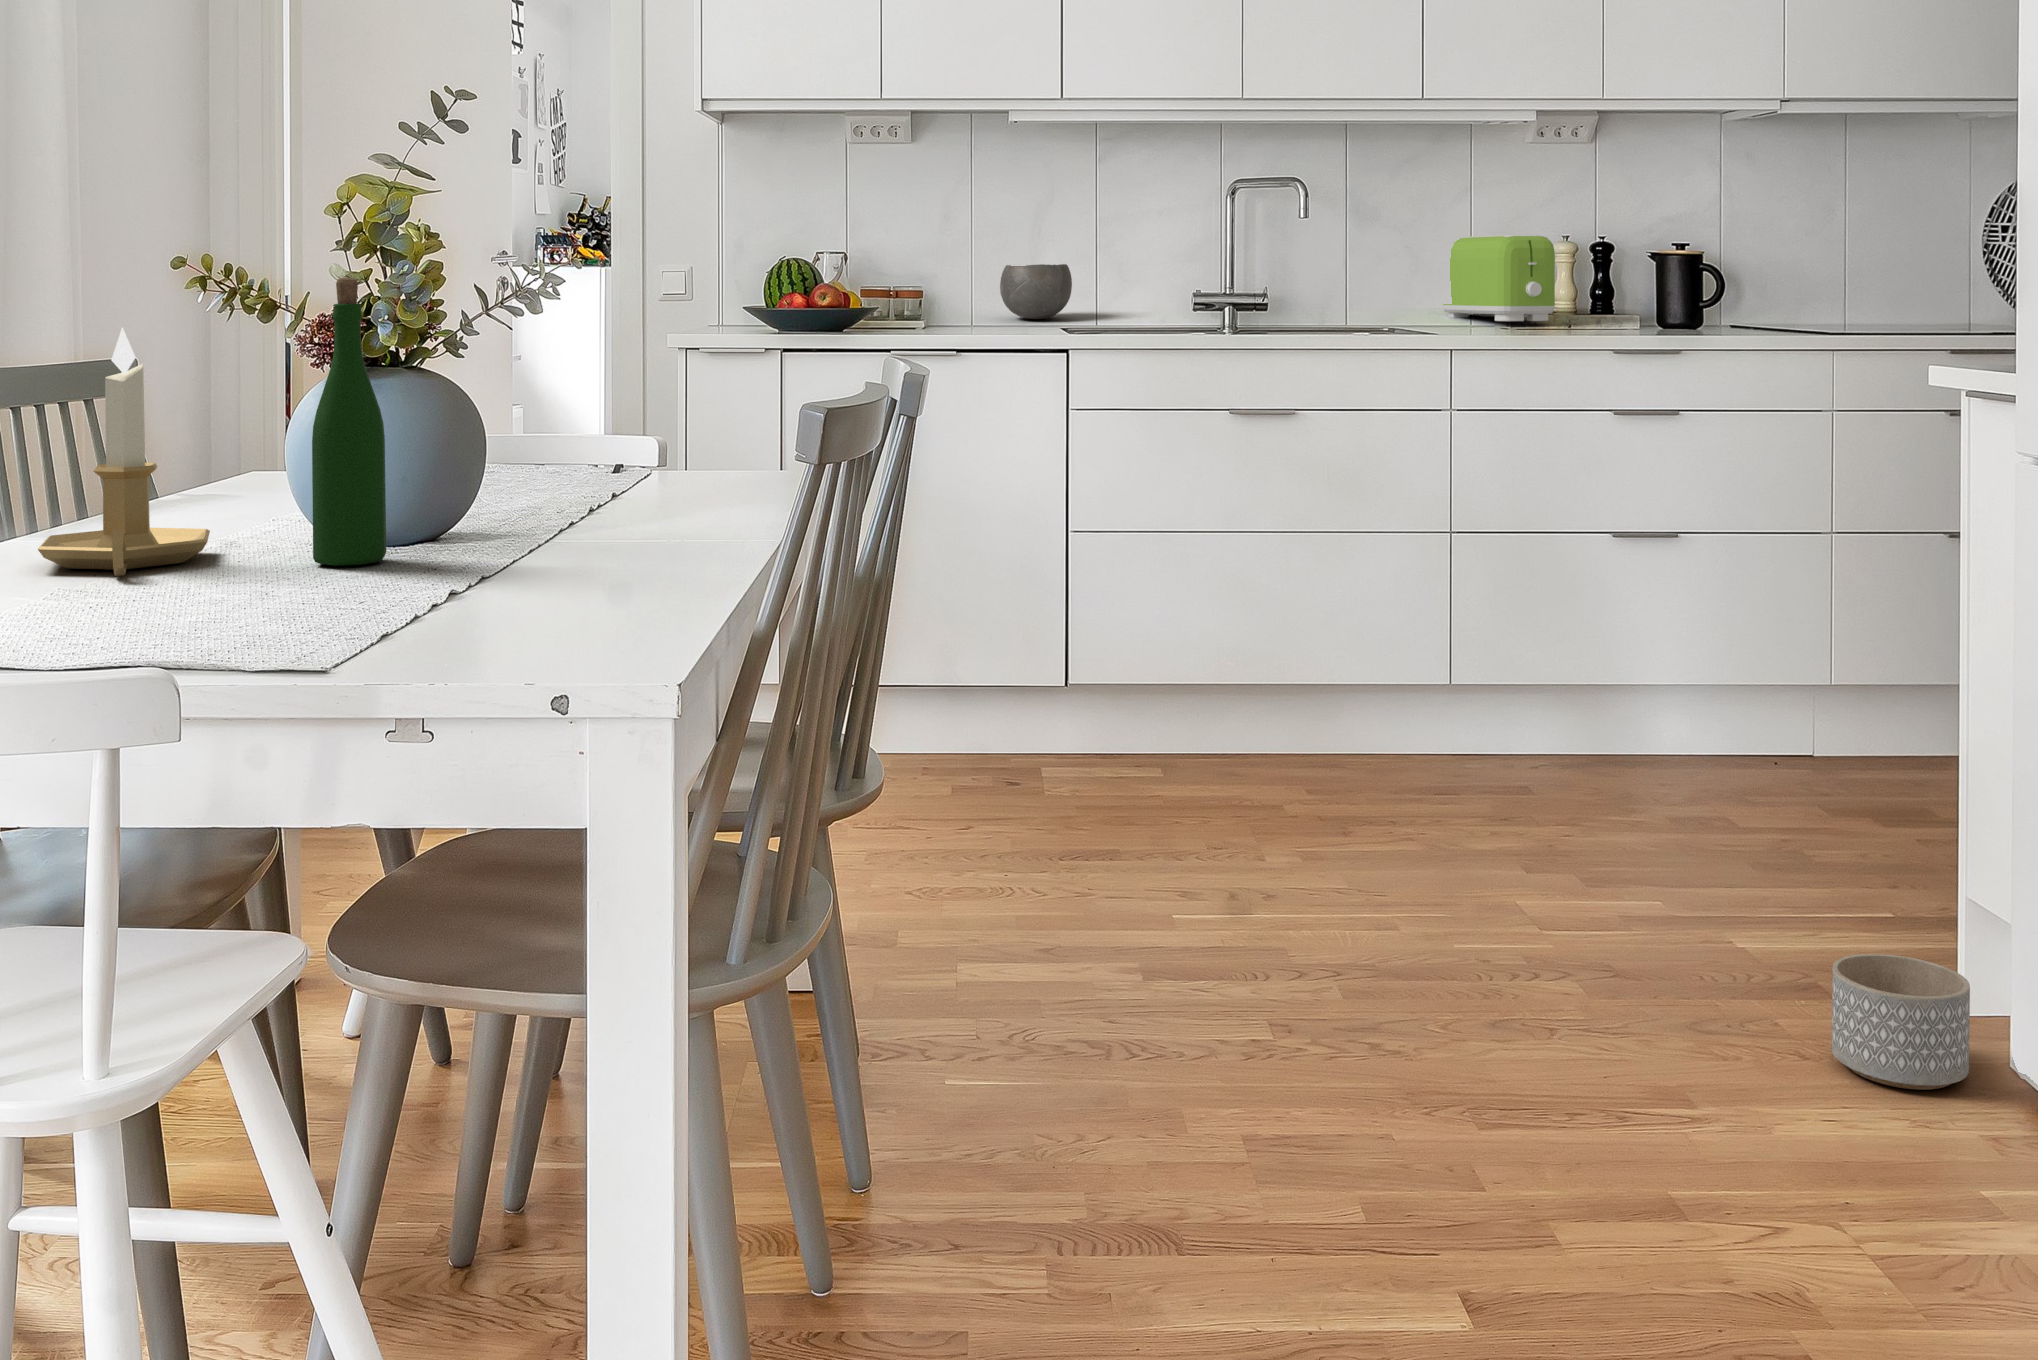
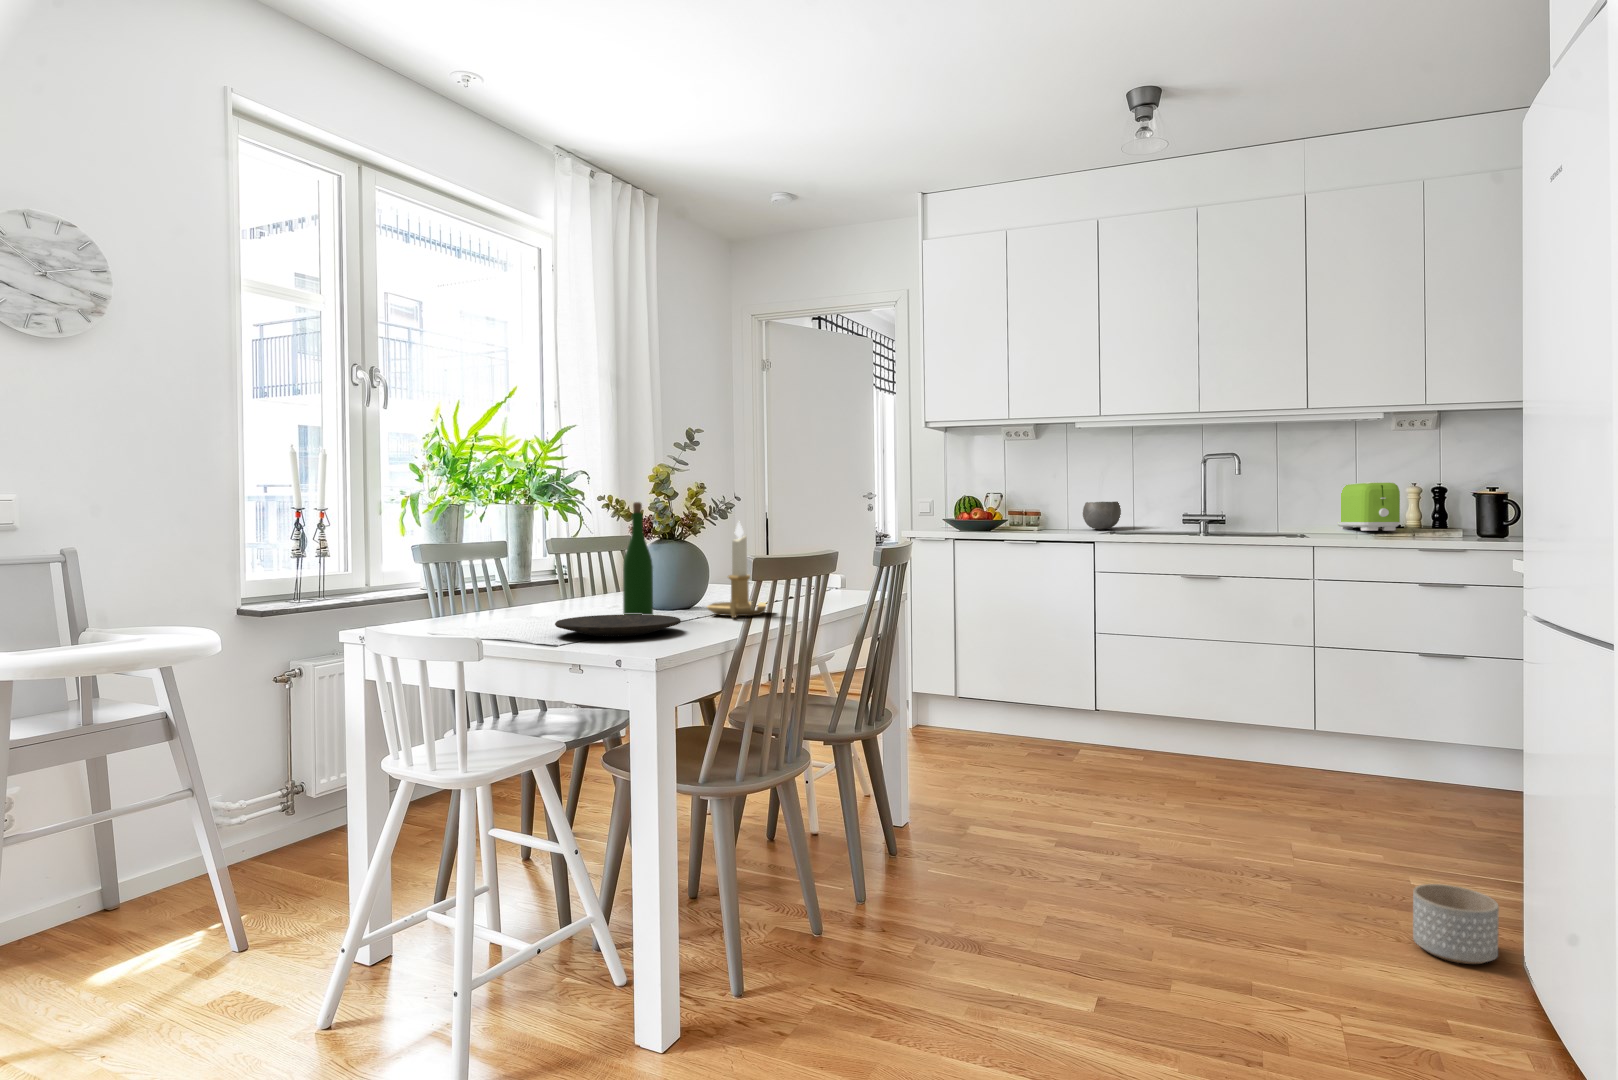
candlestick: present [38,328,210,576] -> present [707,521,766,618]
plate: none [248,559,571,625] -> present [555,614,681,636]

